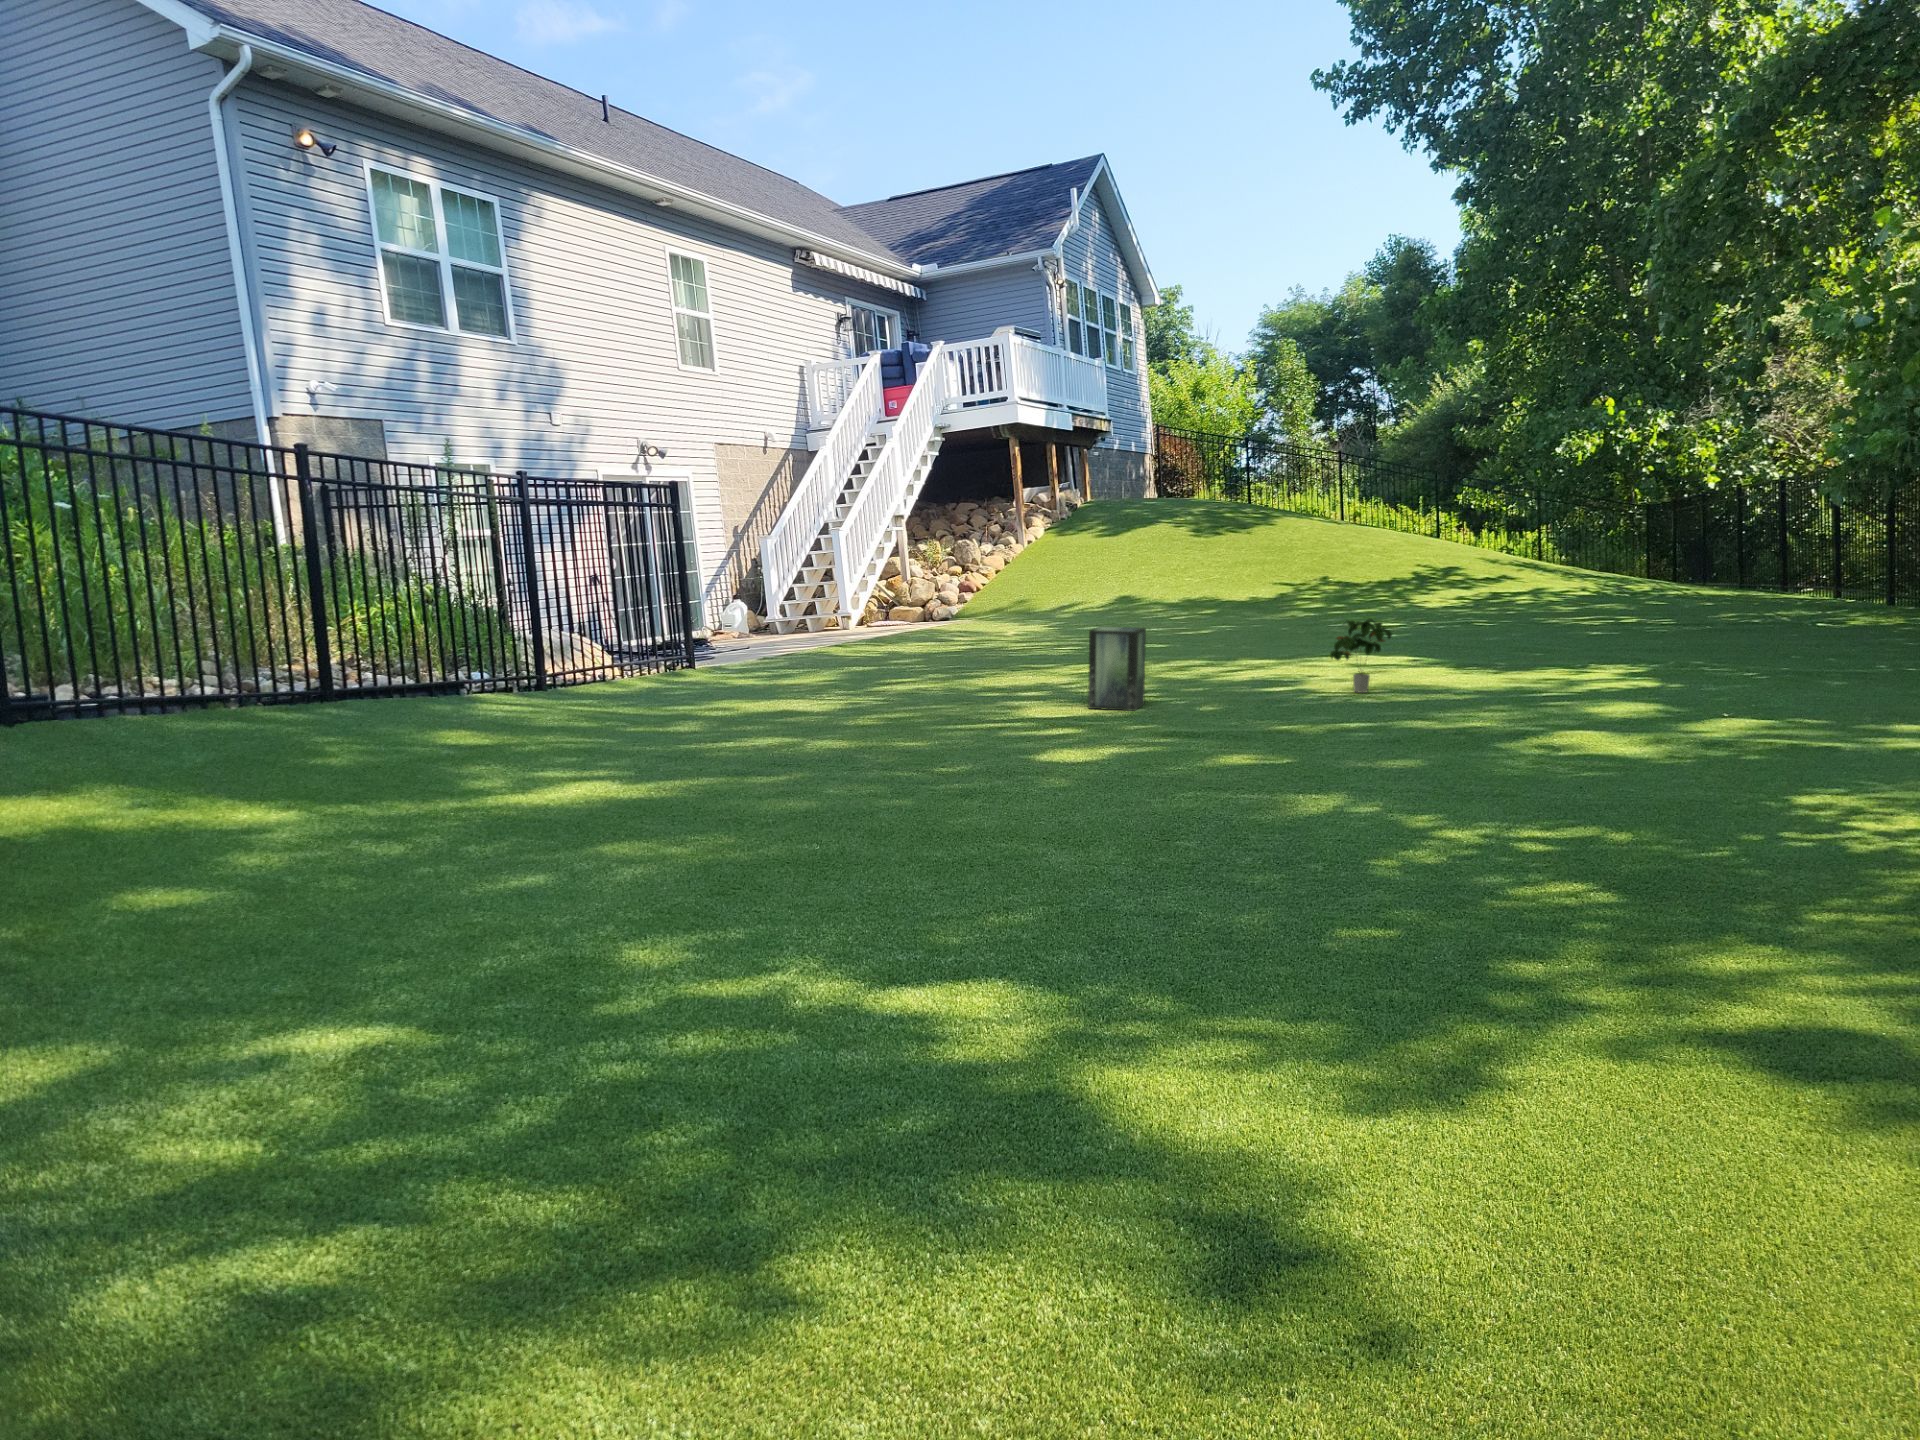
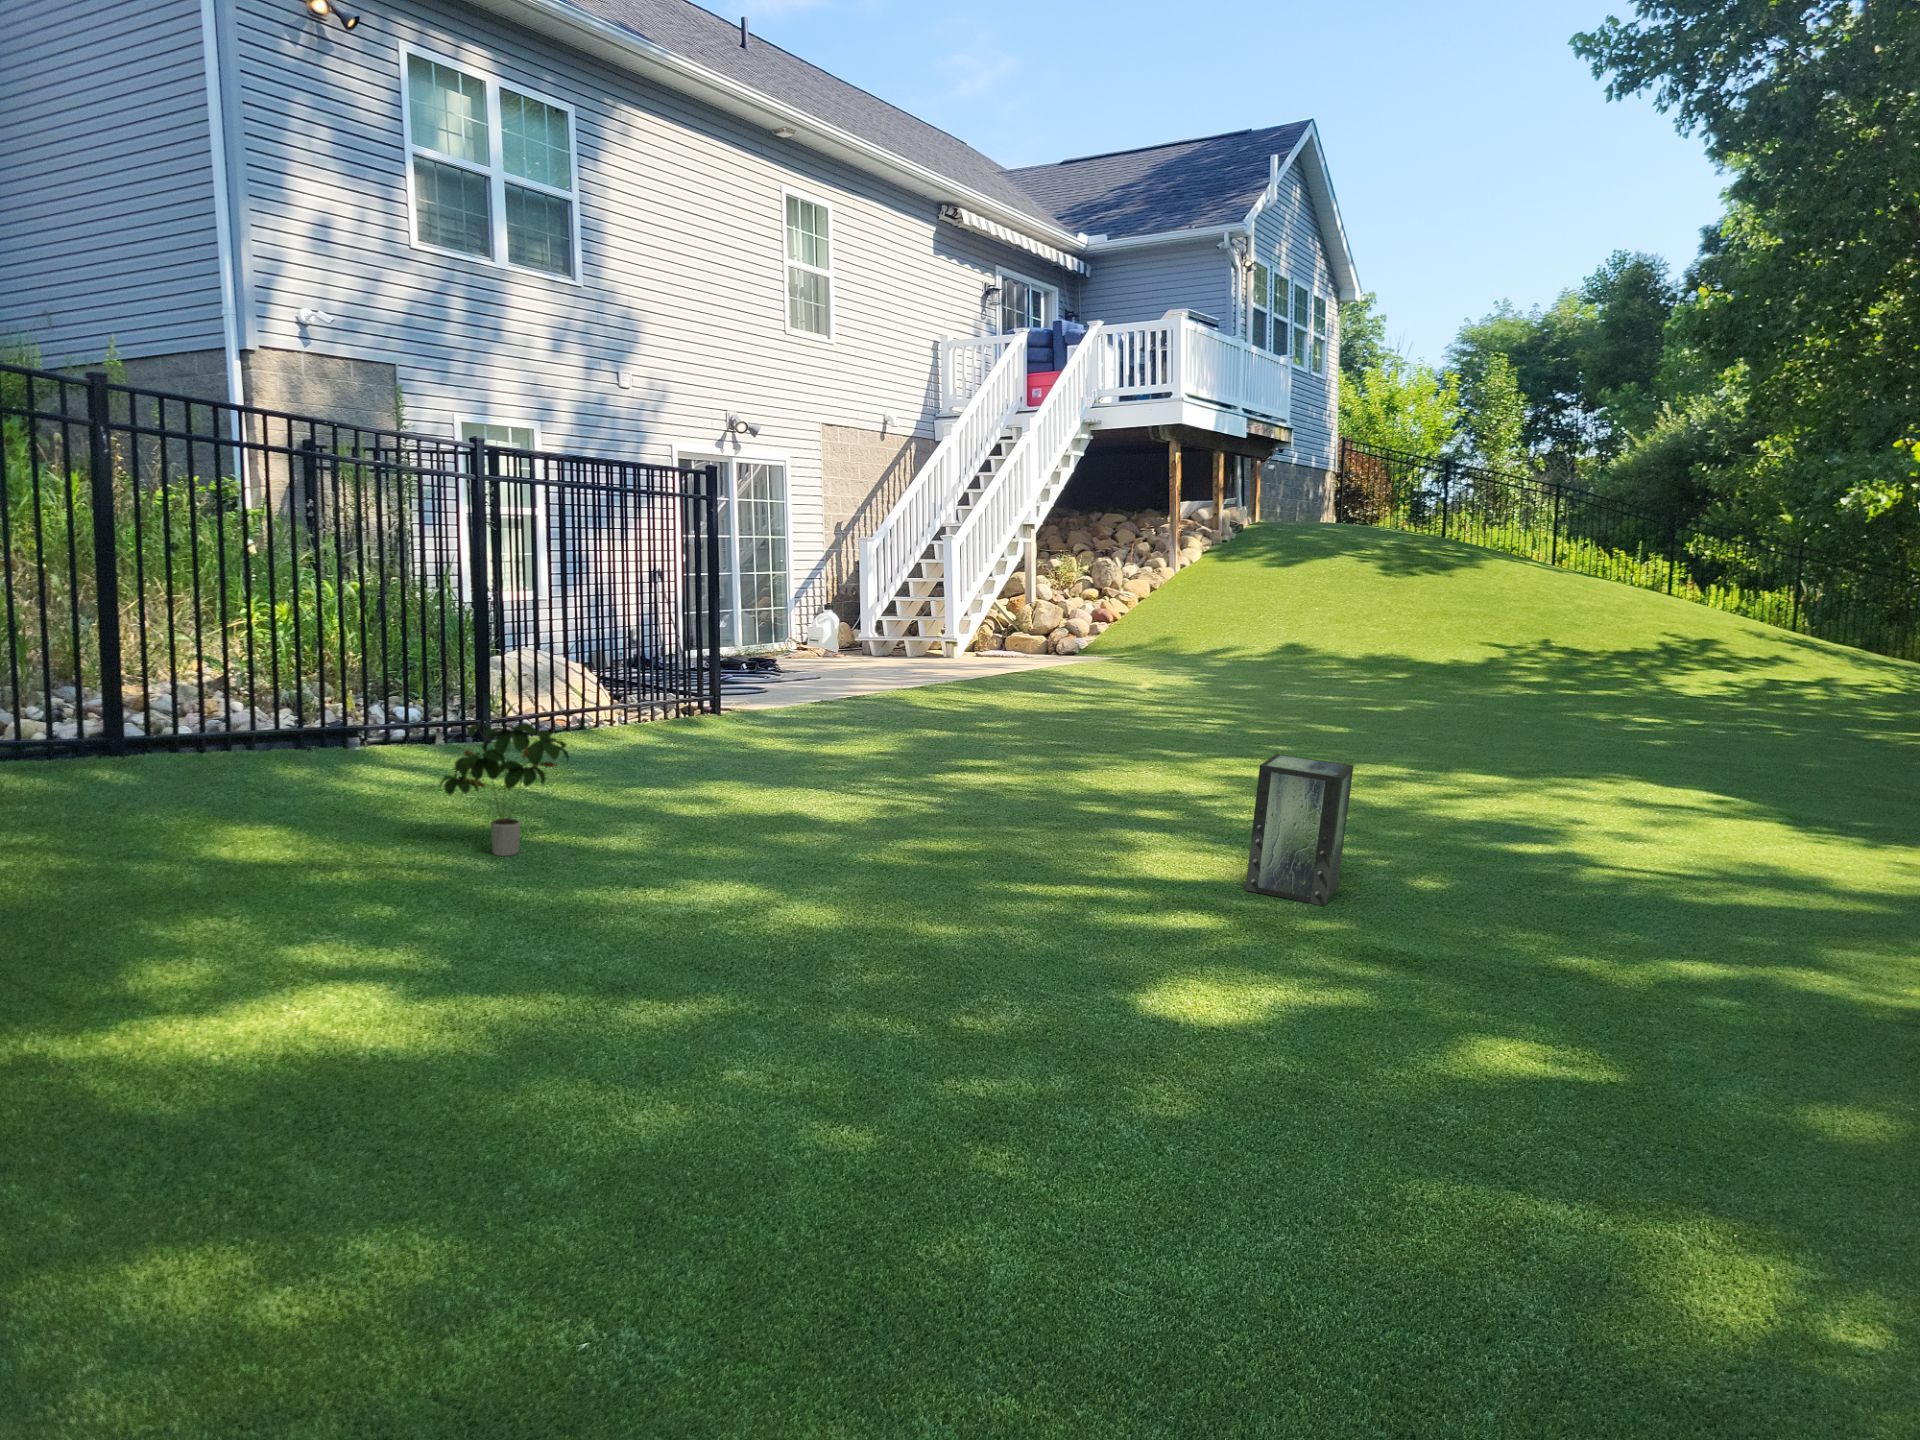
potted plant: present [1330,619,1392,693] -> present [439,723,569,856]

